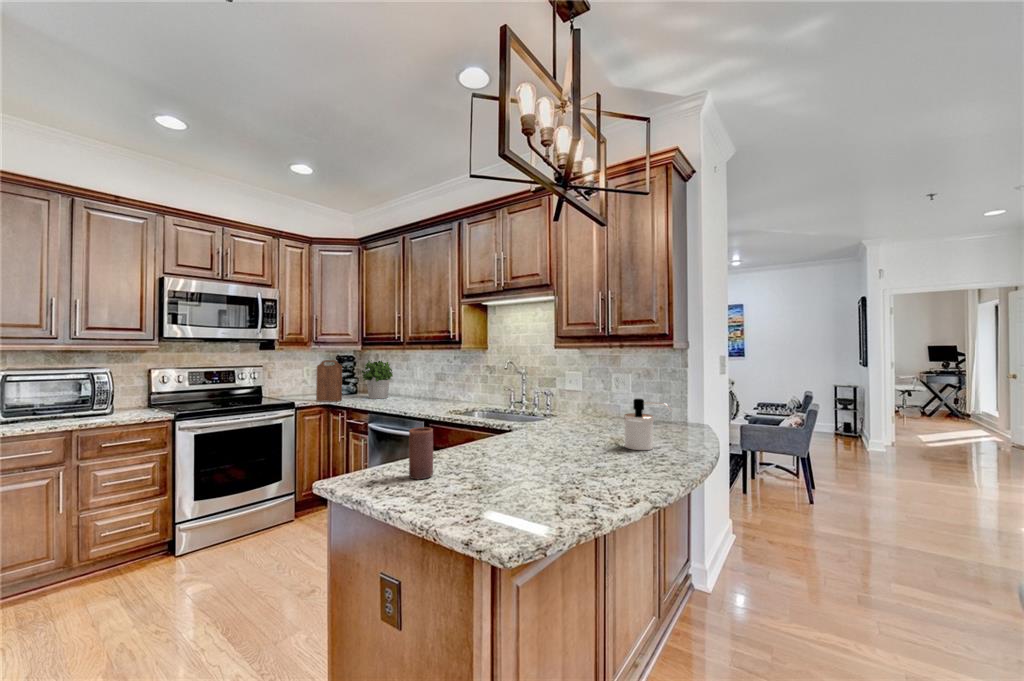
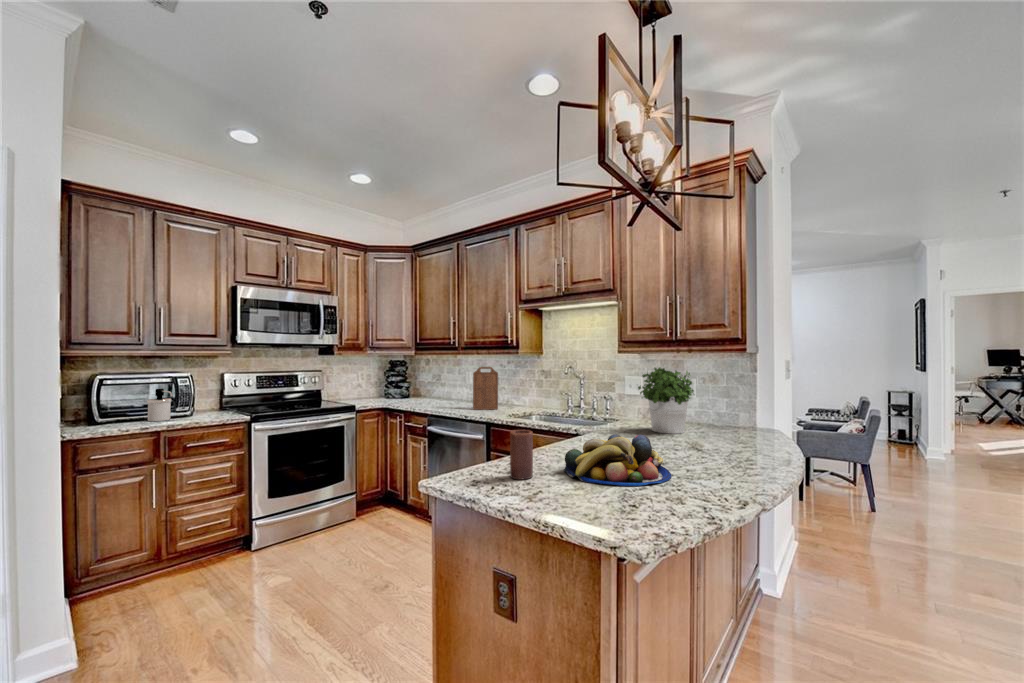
cutting board: present [316,360,342,402] -> present [473,367,498,410]
potted plant: present [362,360,393,399] -> present [638,367,694,434]
soap dispenser: present [624,399,672,450] -> present [147,389,173,421]
fruit bowl: none [468,431,576,485] -> present [564,434,671,486]

